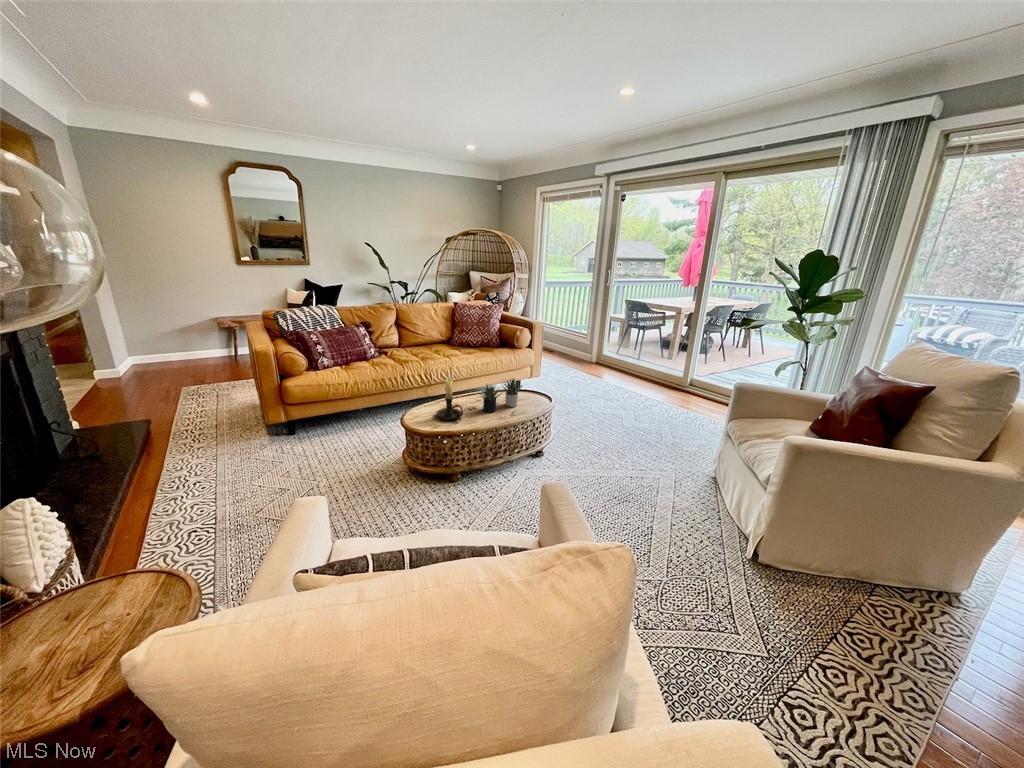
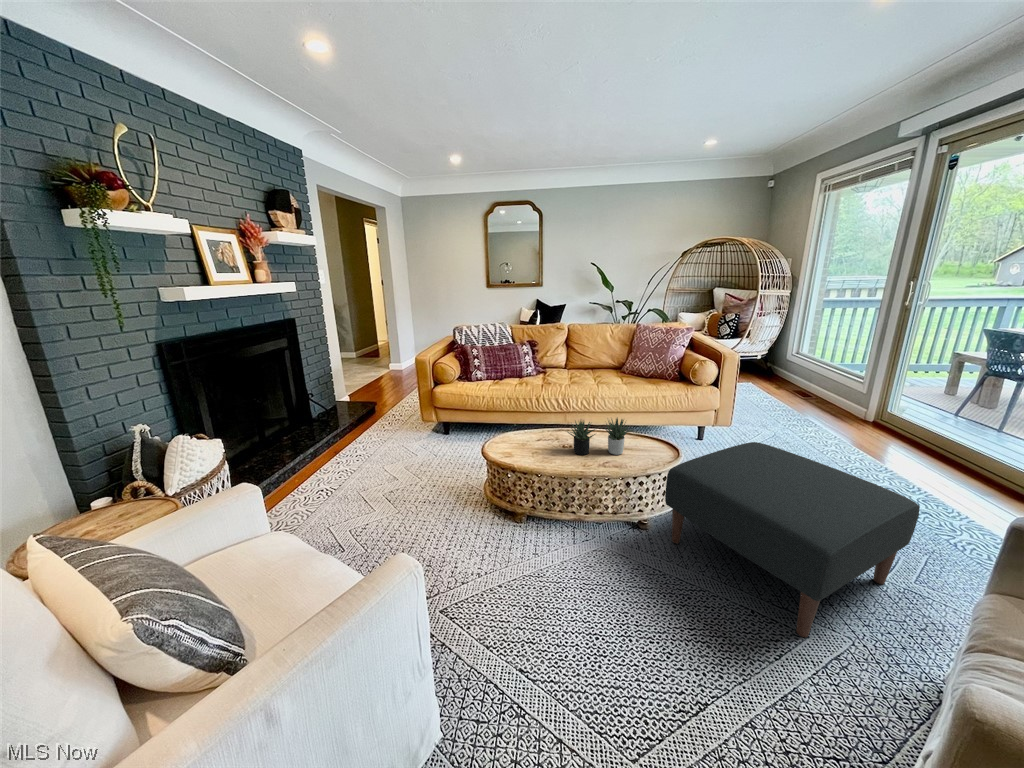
candle holder: present [436,373,463,421] -> none [515,398,543,455]
ottoman: none [557,381,669,478] -> present [665,442,920,637]

